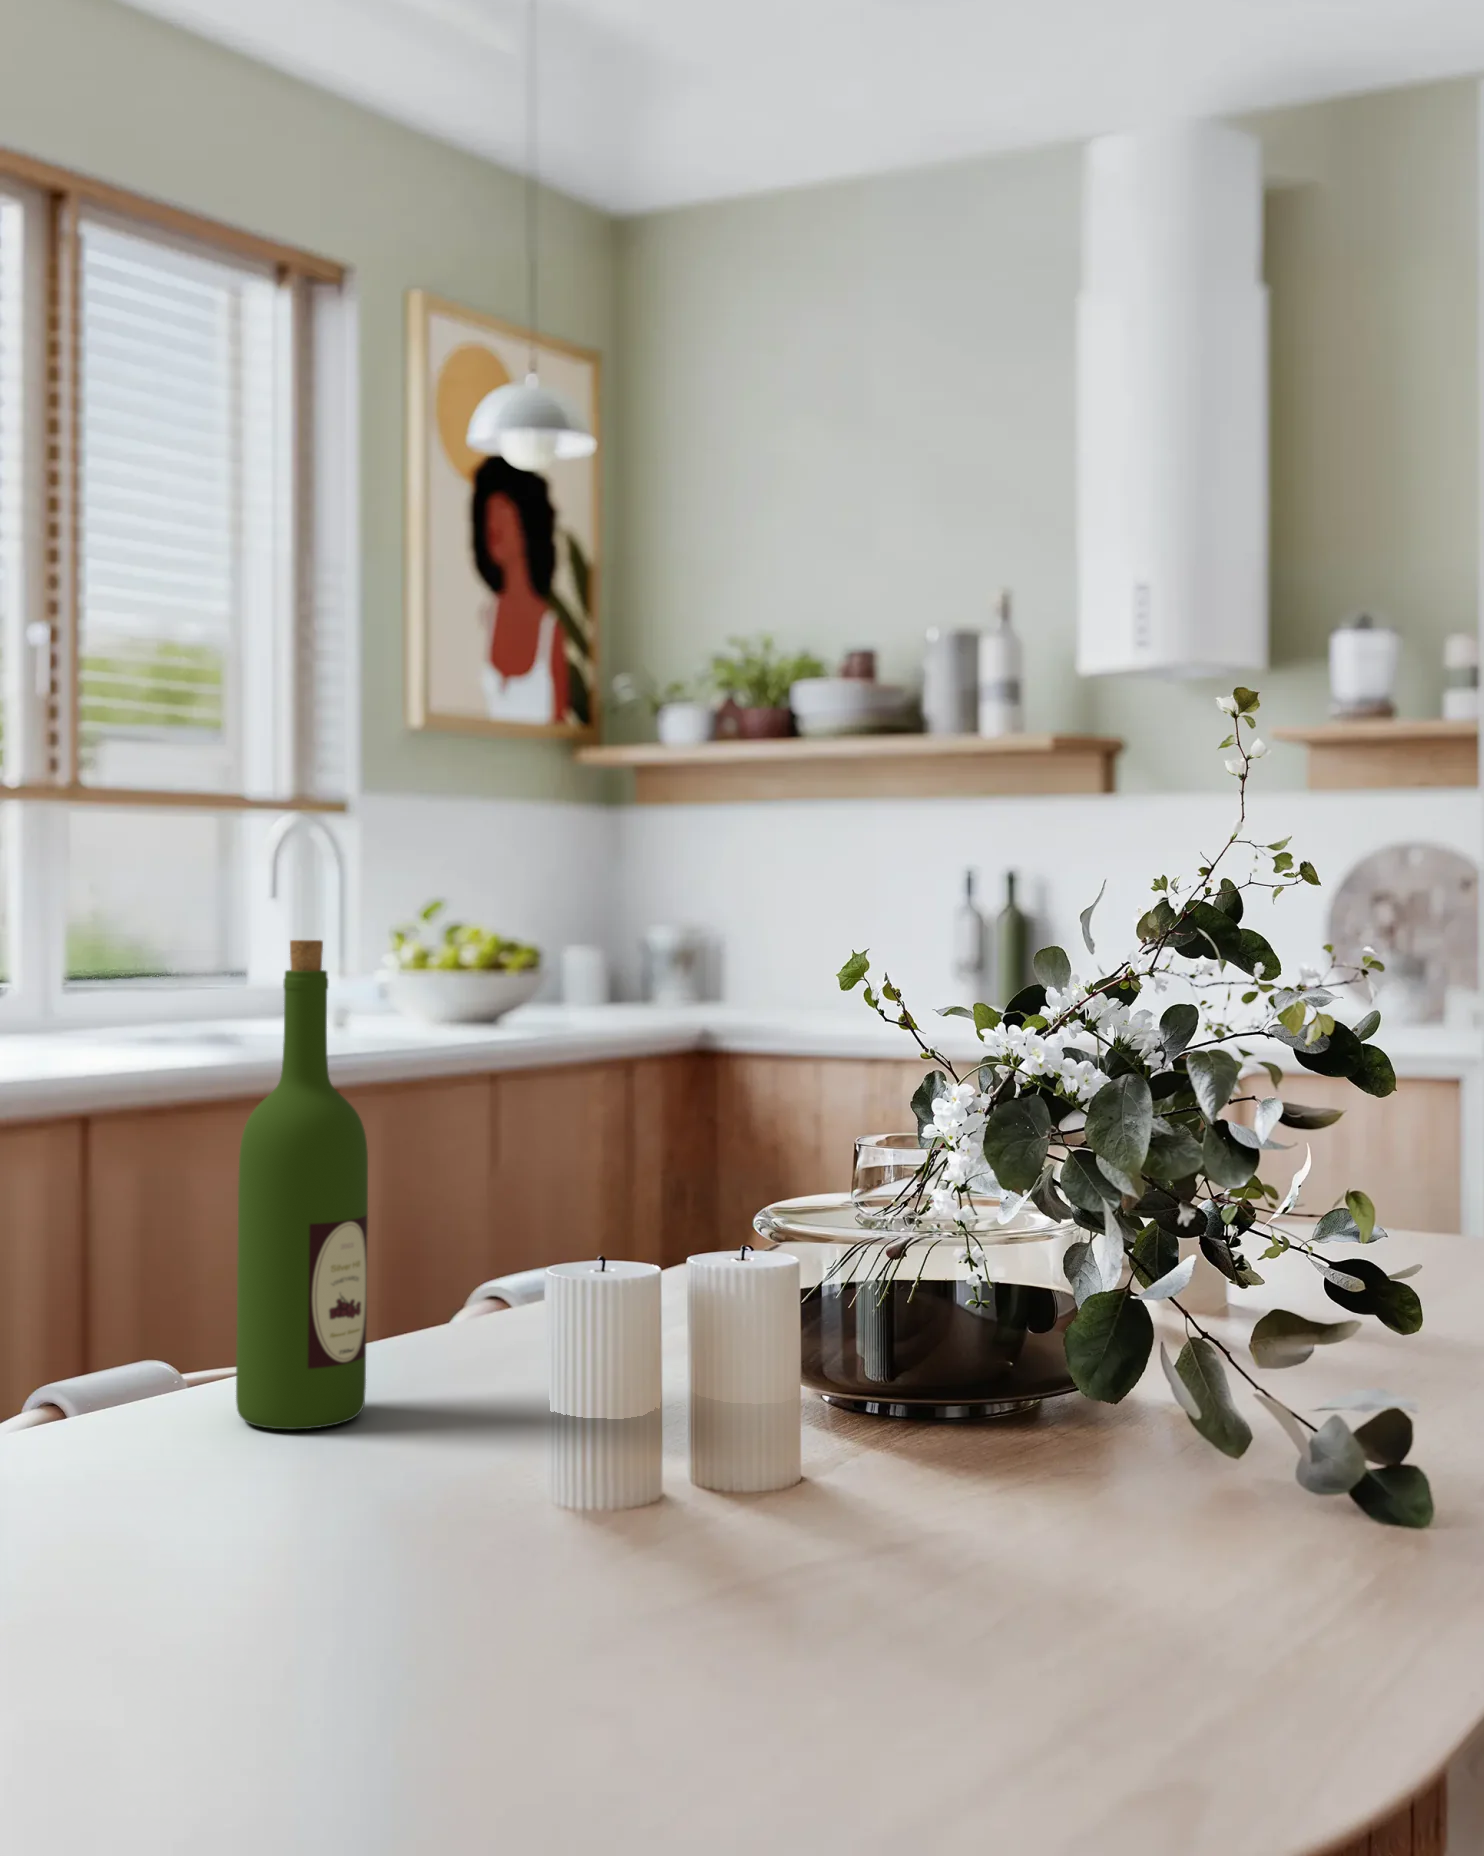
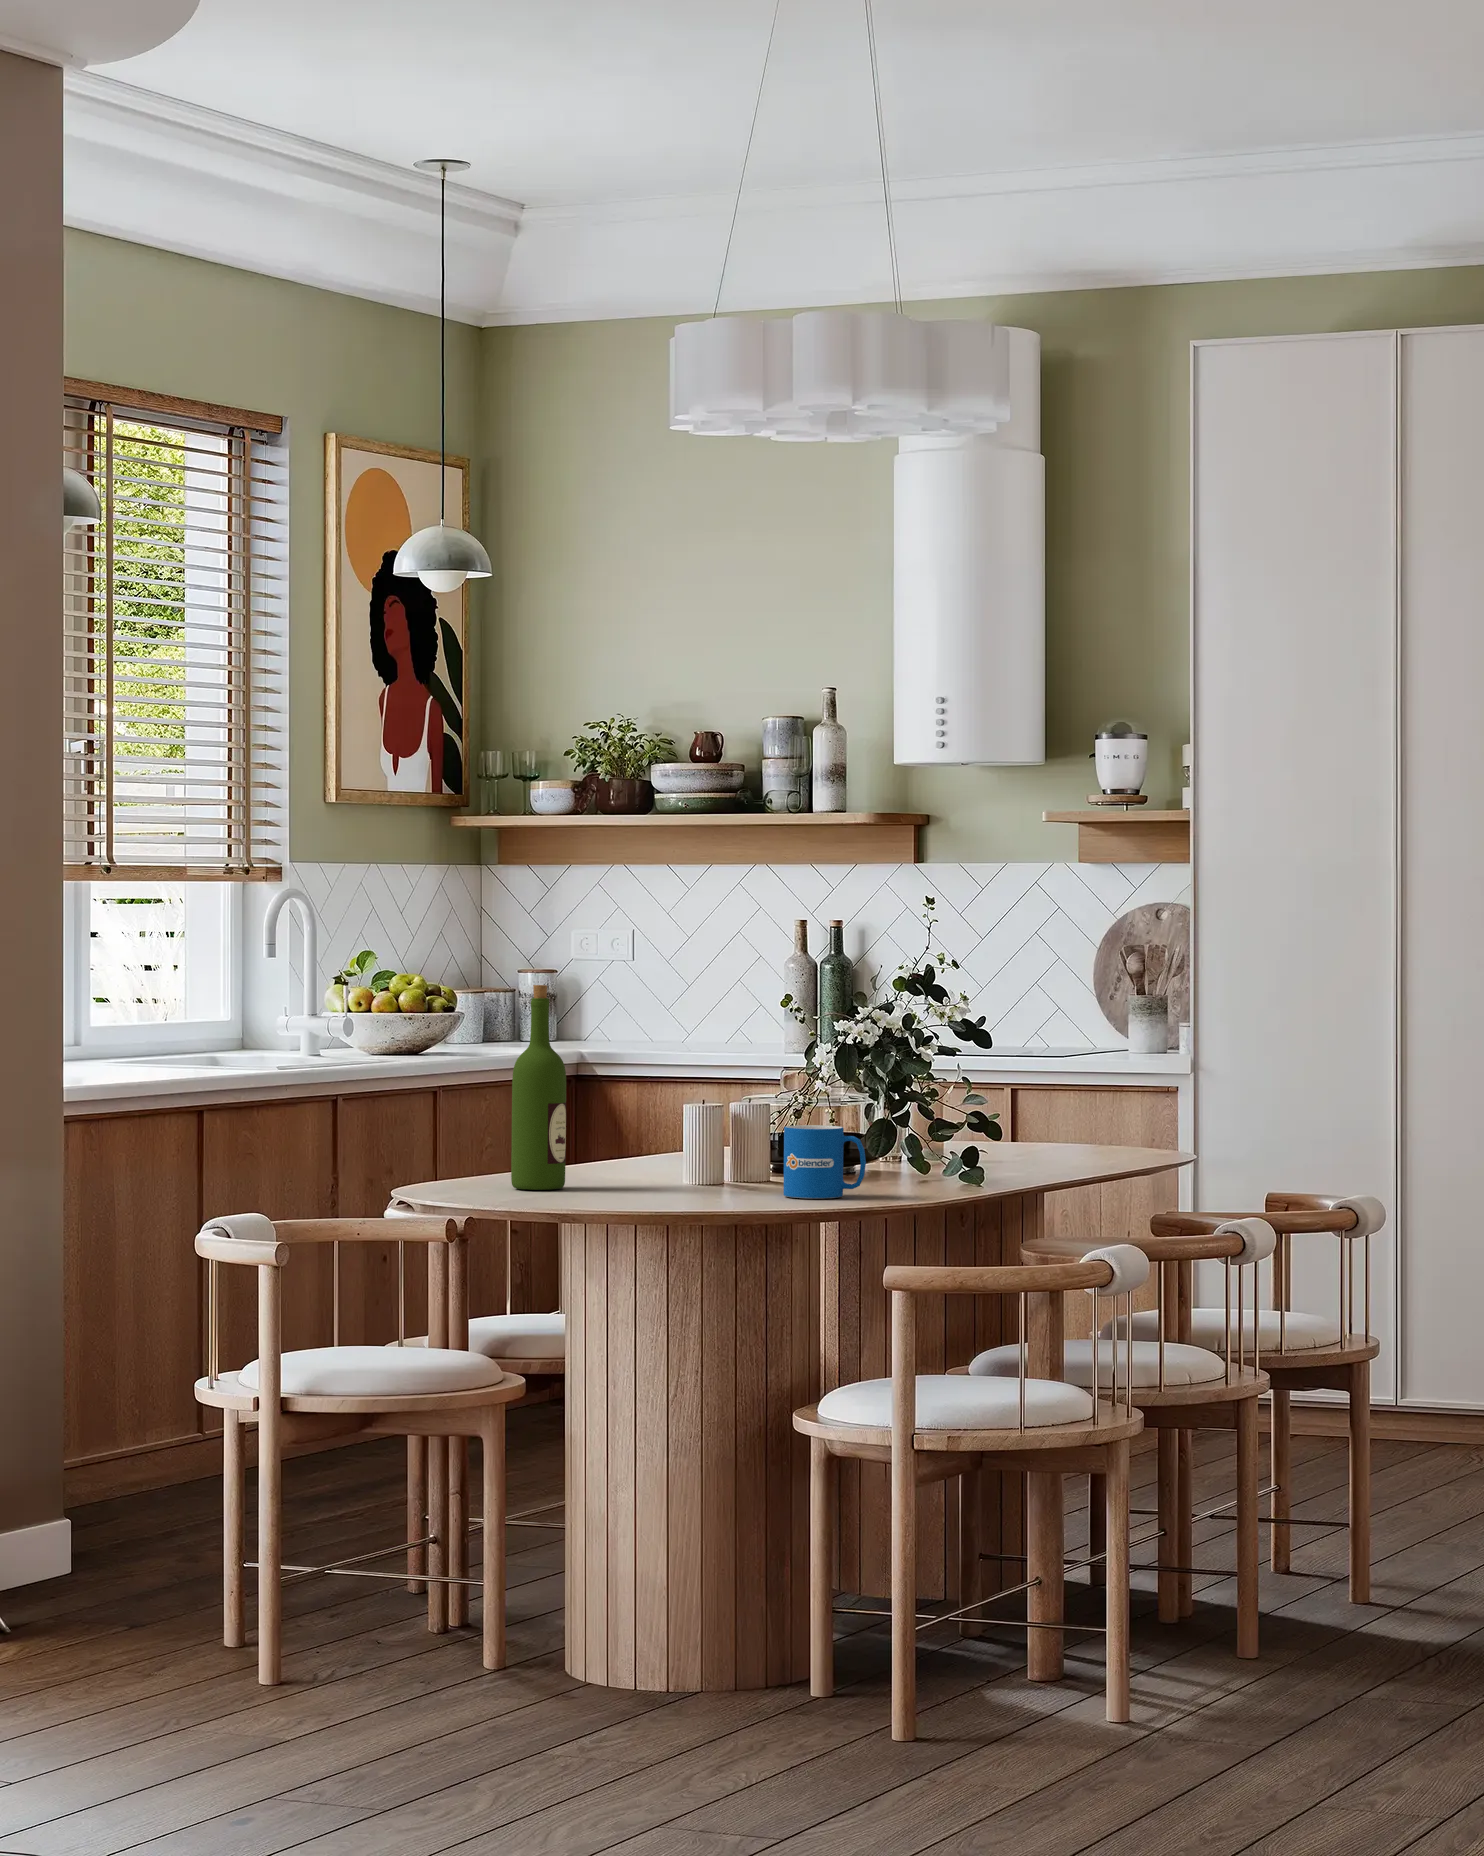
mug: none [870,1289,1081,1498] -> present [784,1125,866,1198]

